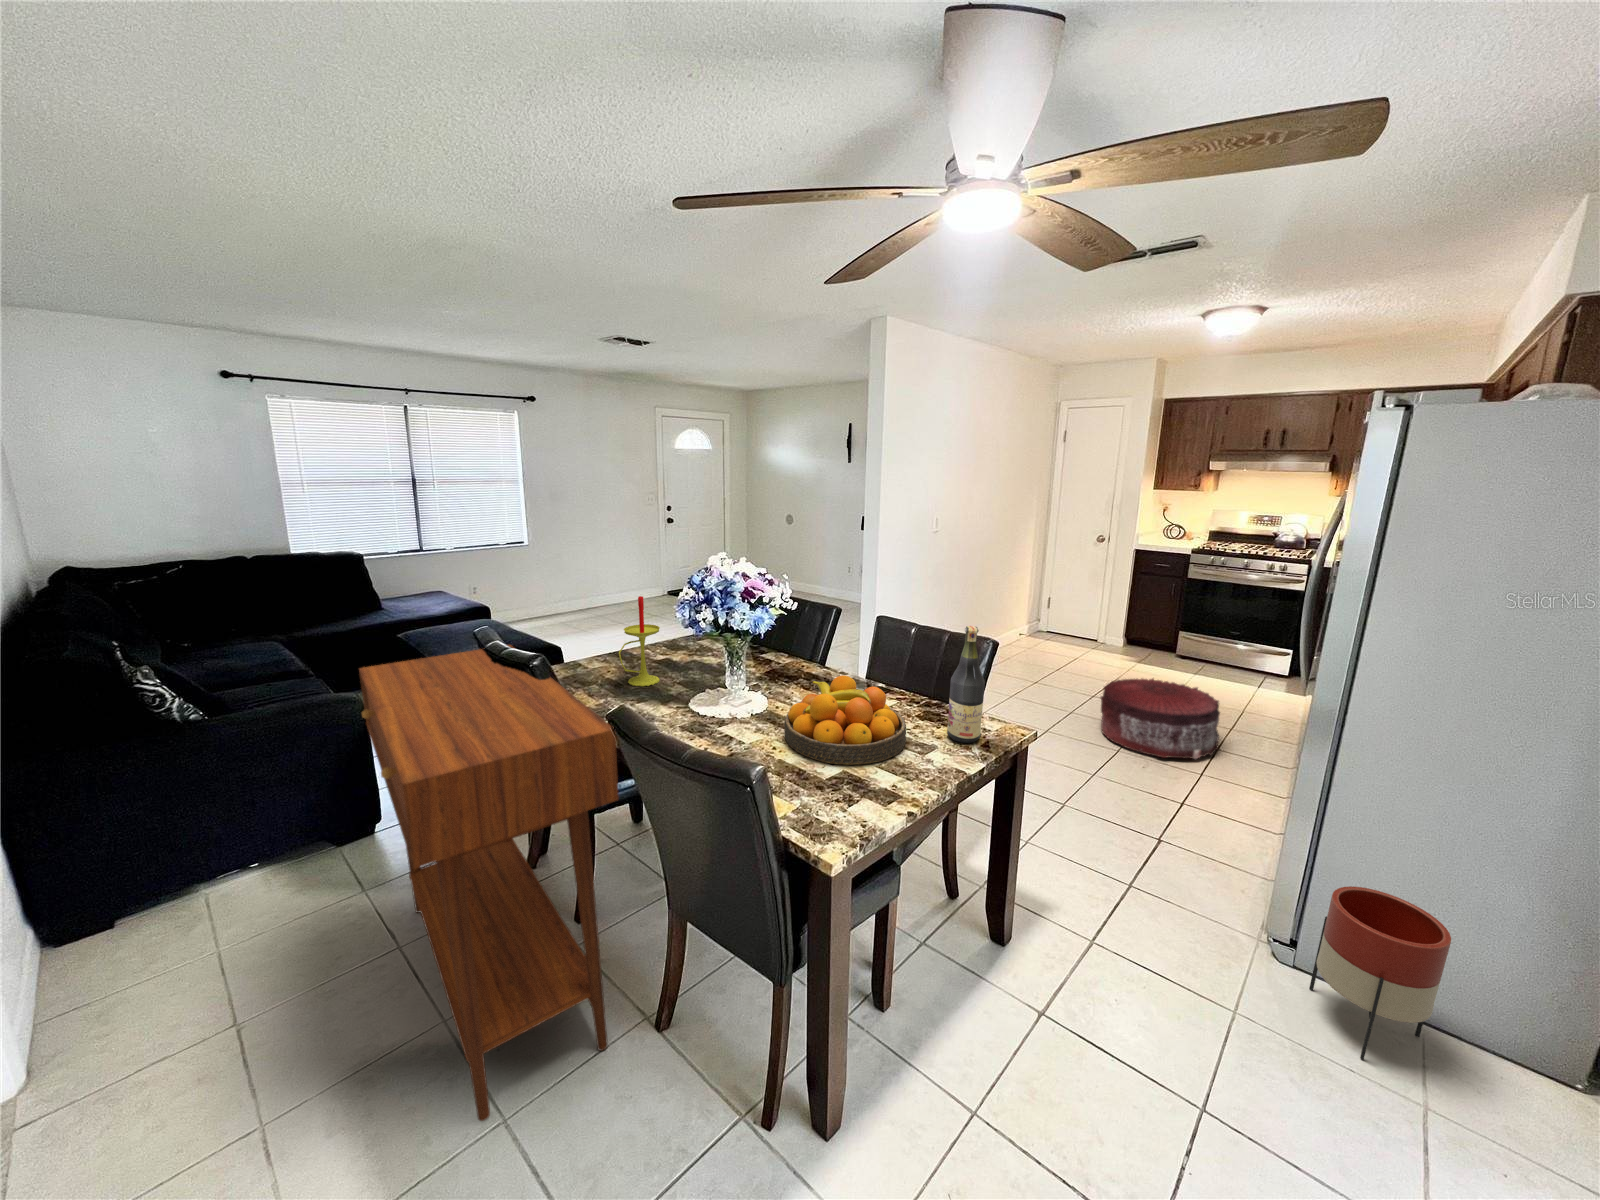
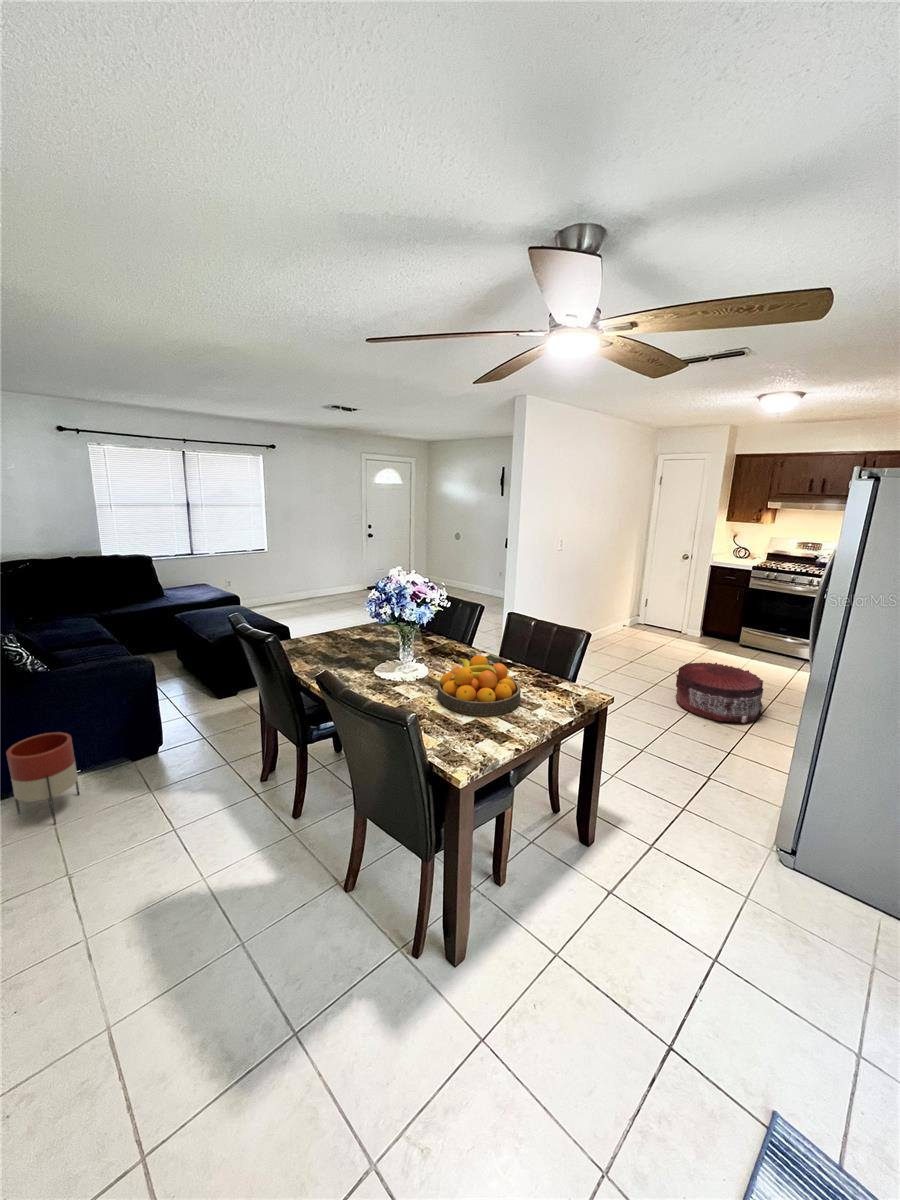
candle: present [619,596,660,686] -> none [327,595,355,658]
wine bottle: present [947,626,985,743] -> none [549,623,576,704]
console table: present [359,645,619,1121] -> none [153,627,324,939]
planter: present [1309,886,1451,1060] -> present [6,732,79,824]

